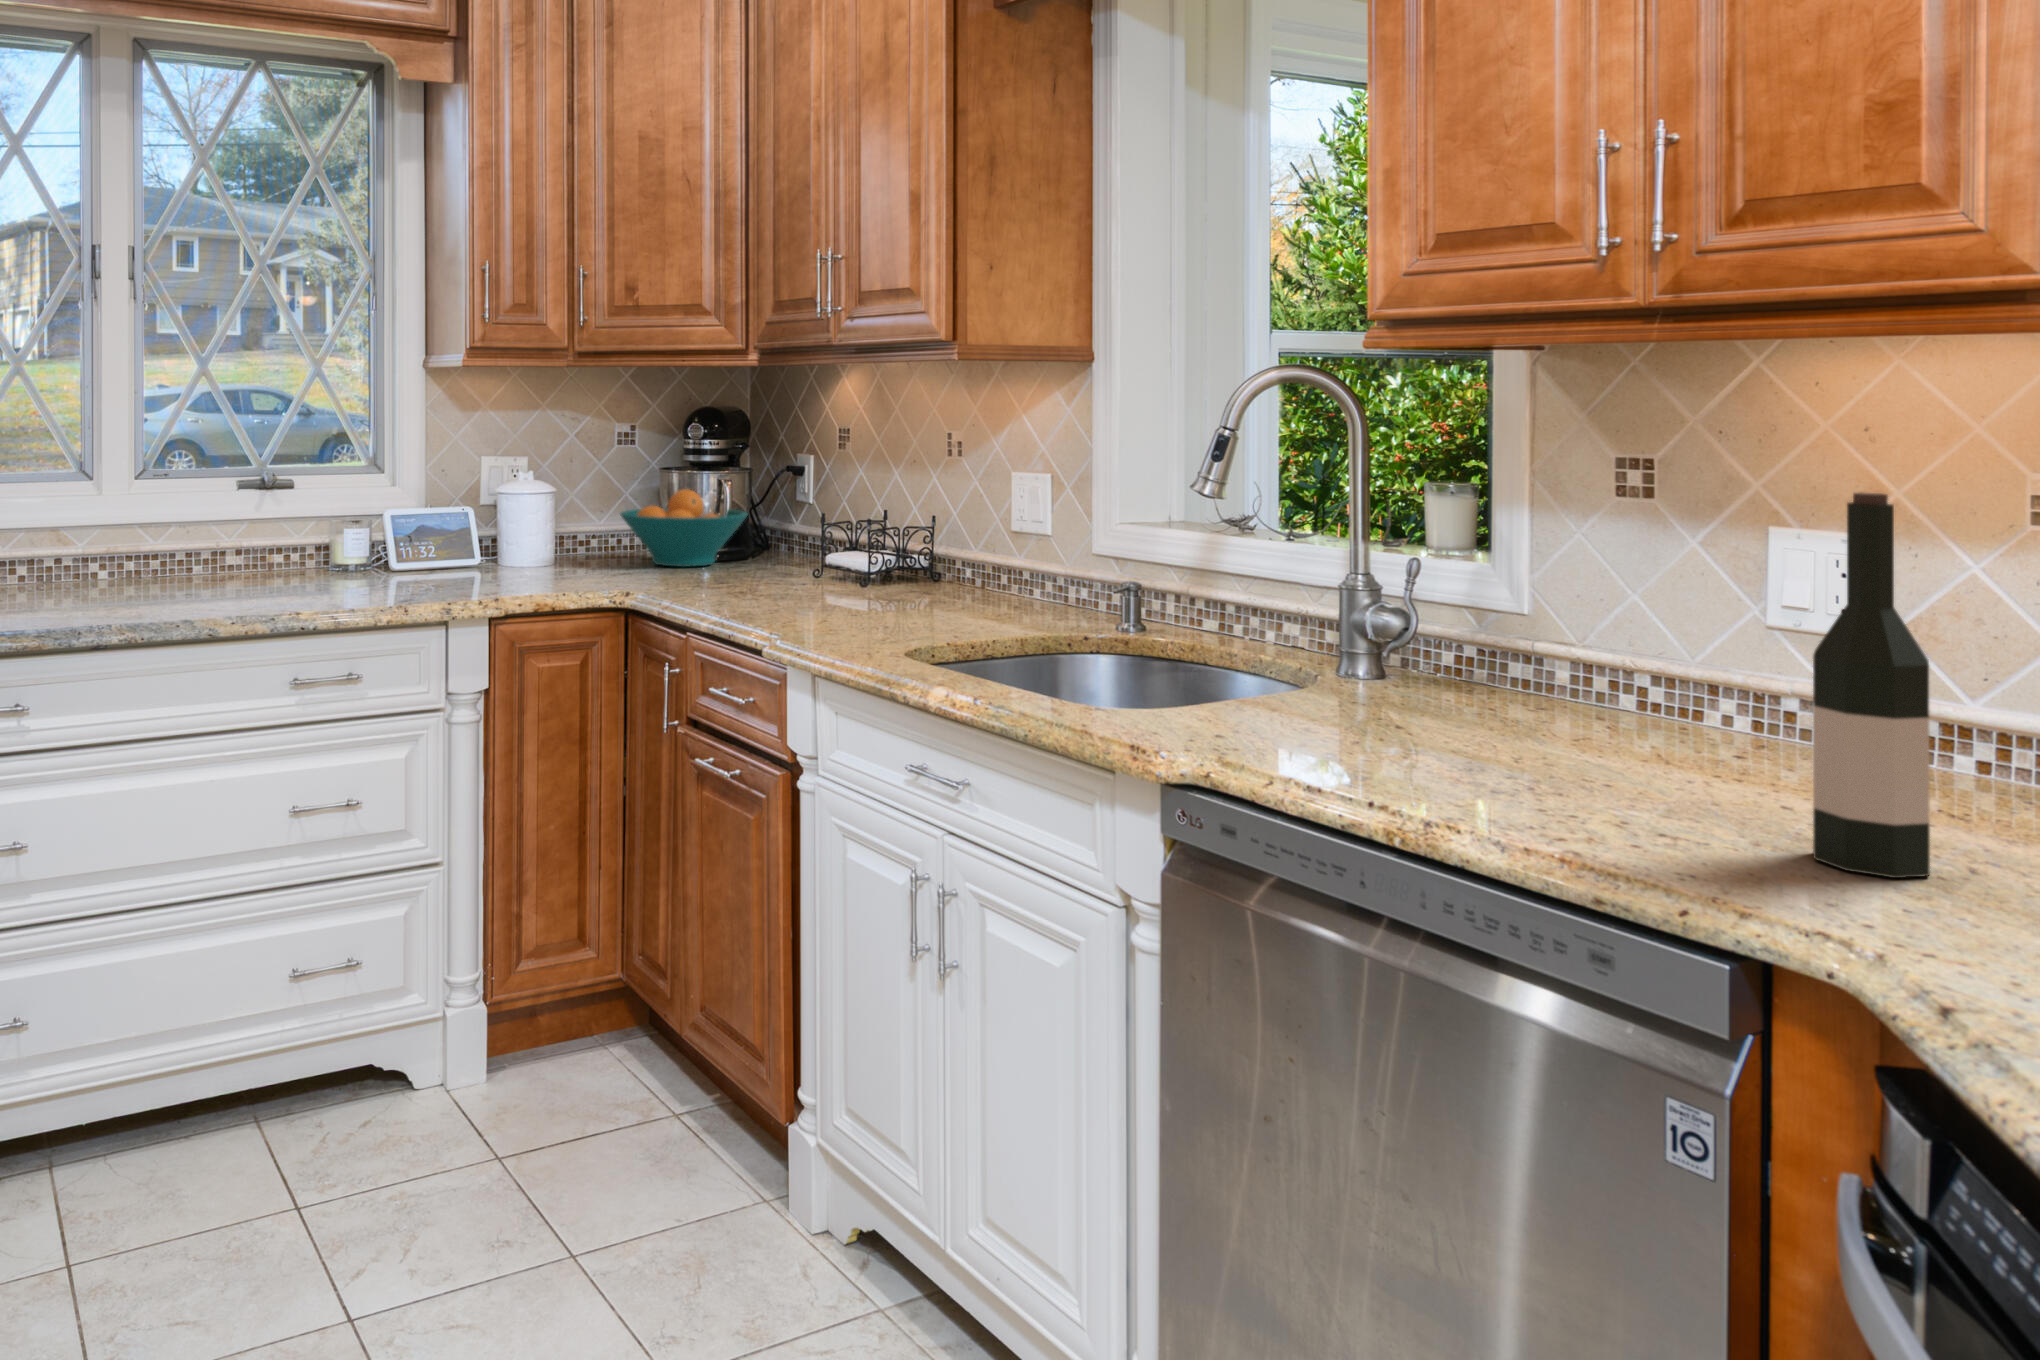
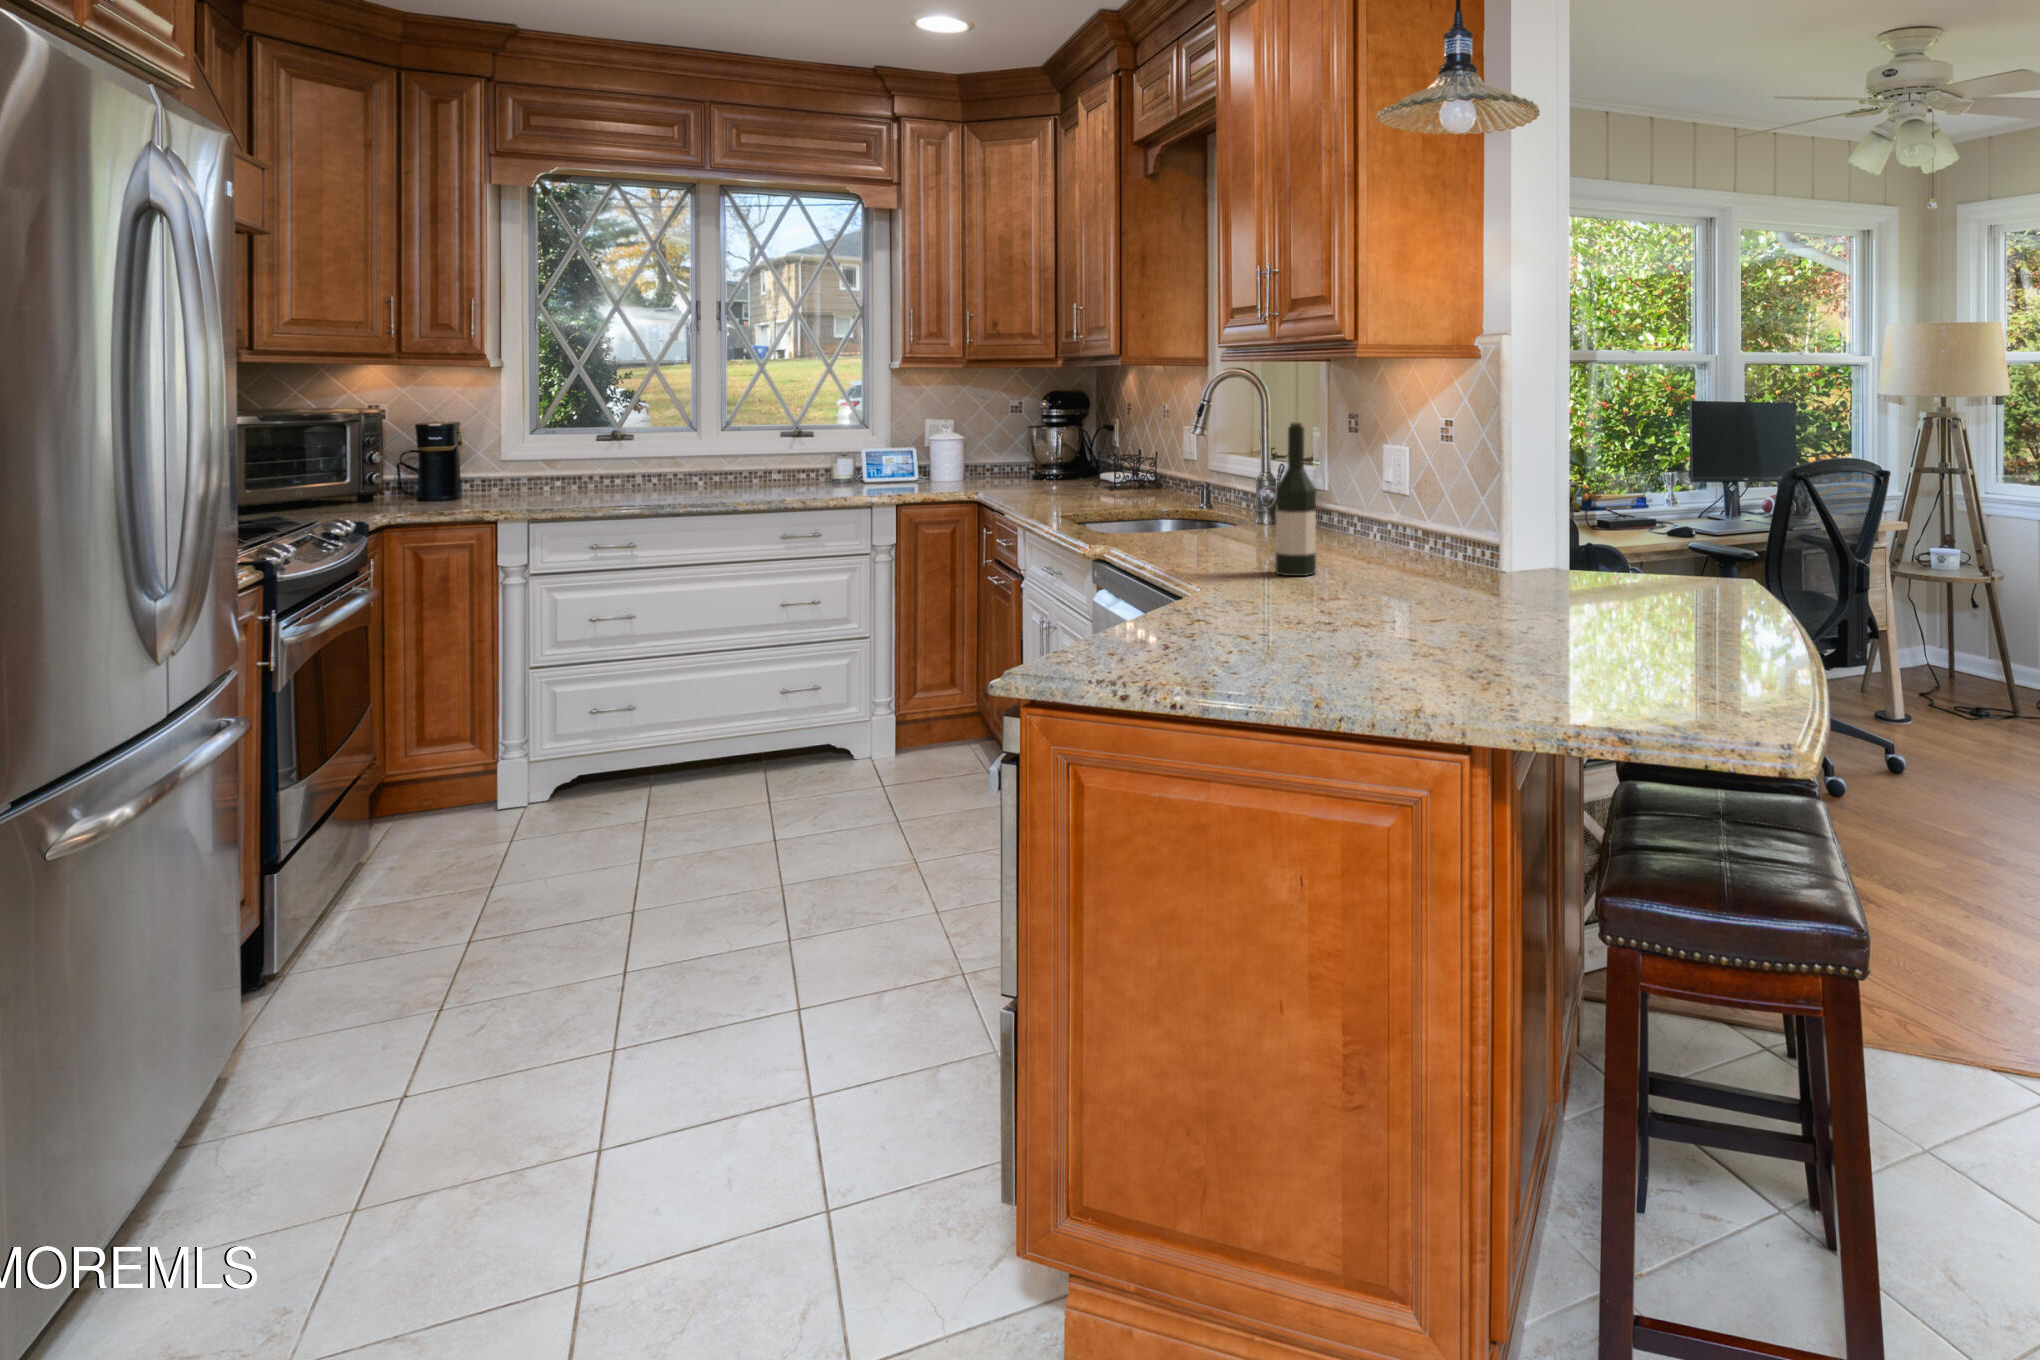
fruit bowl: present [620,489,748,567] -> none [997,438,1072,482]

